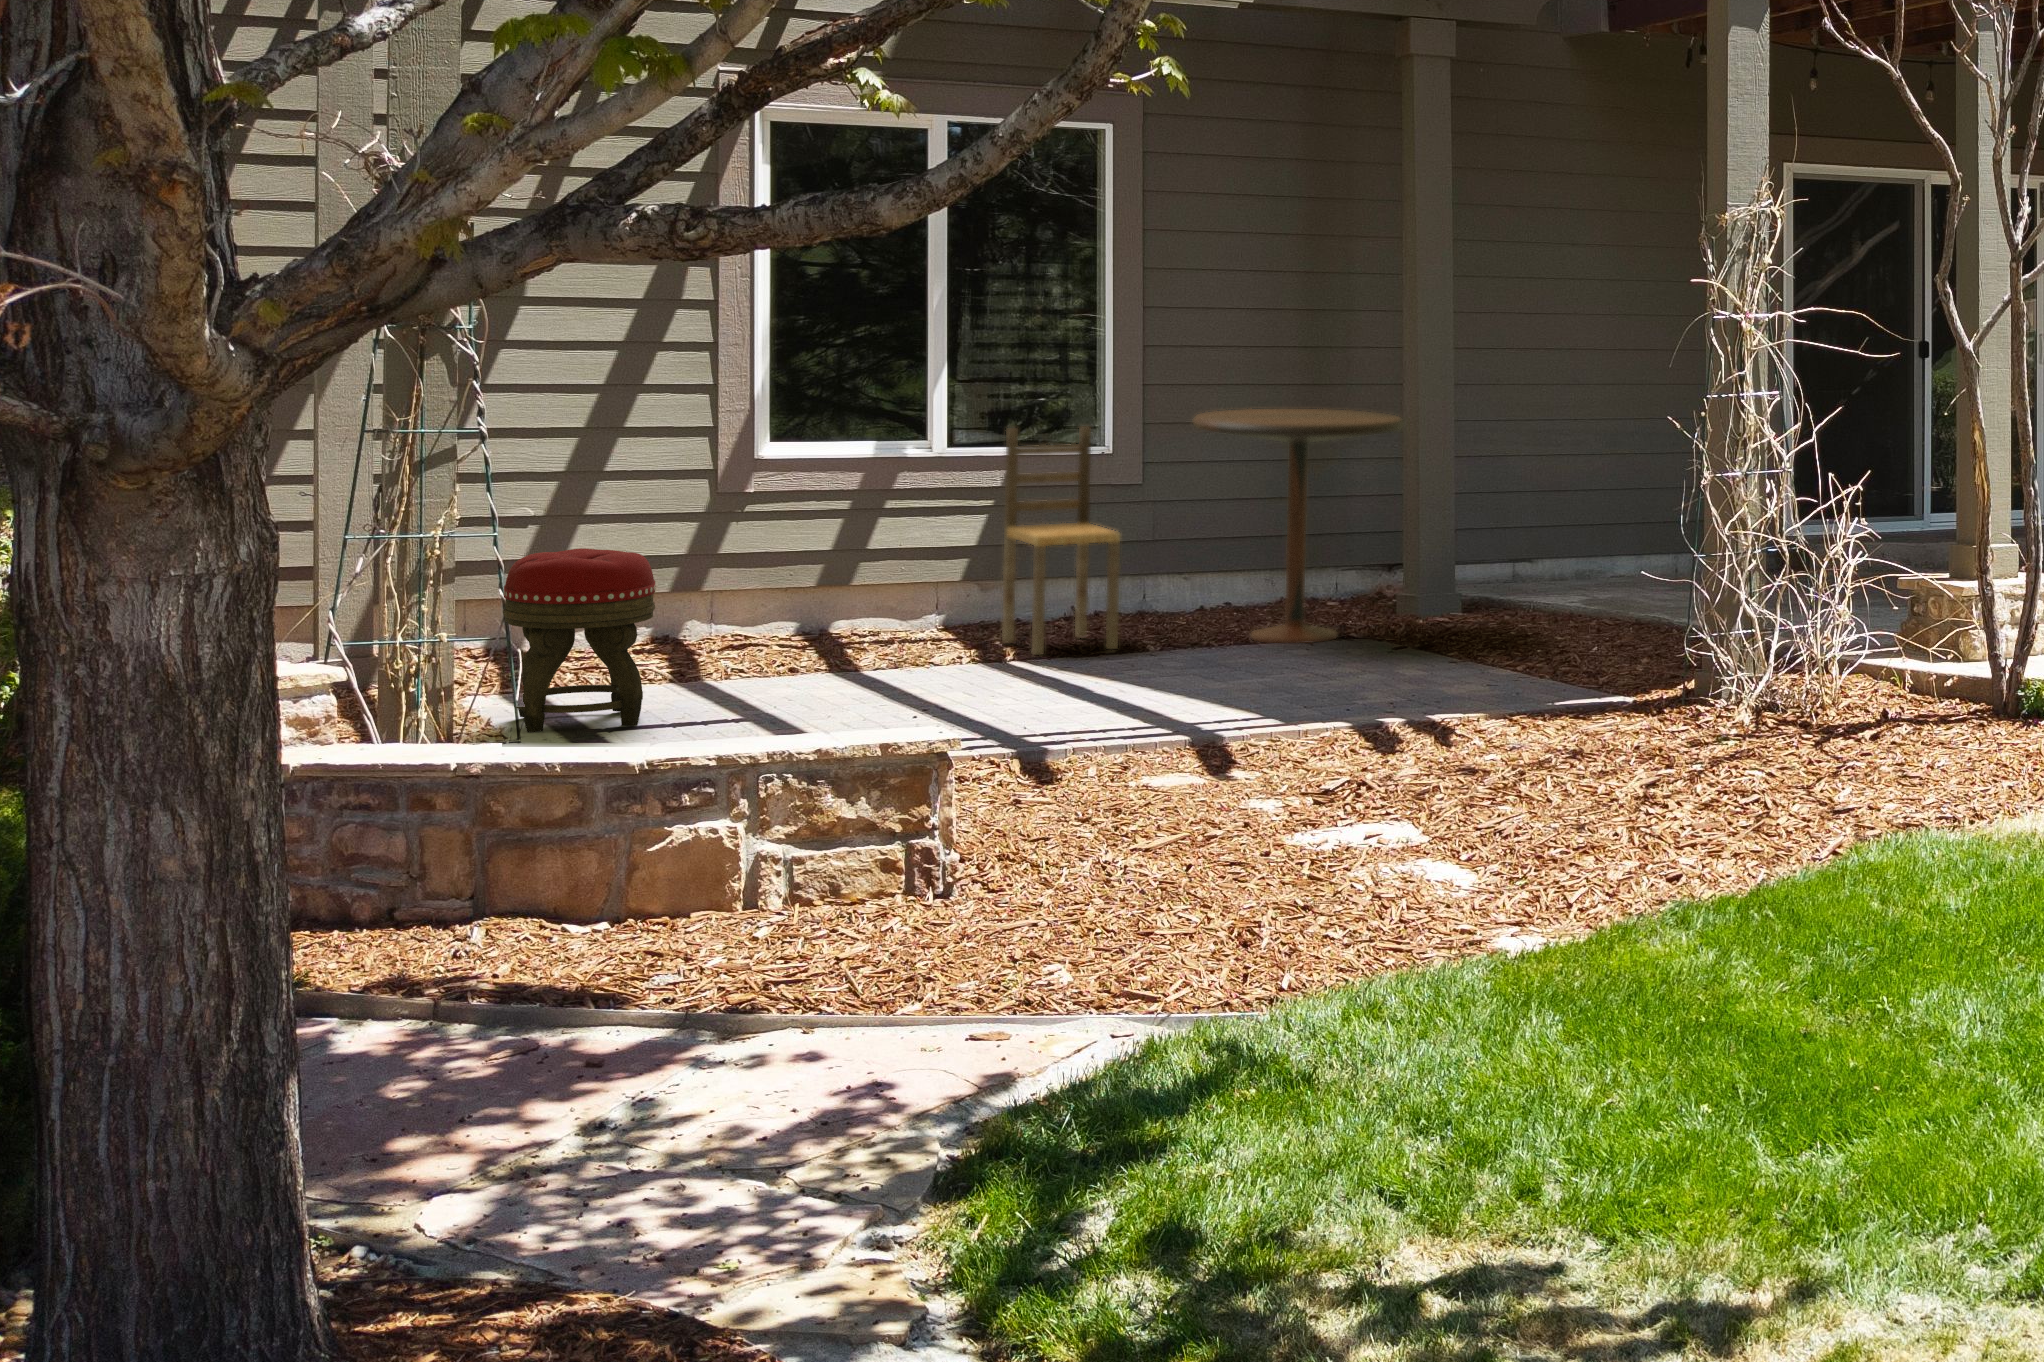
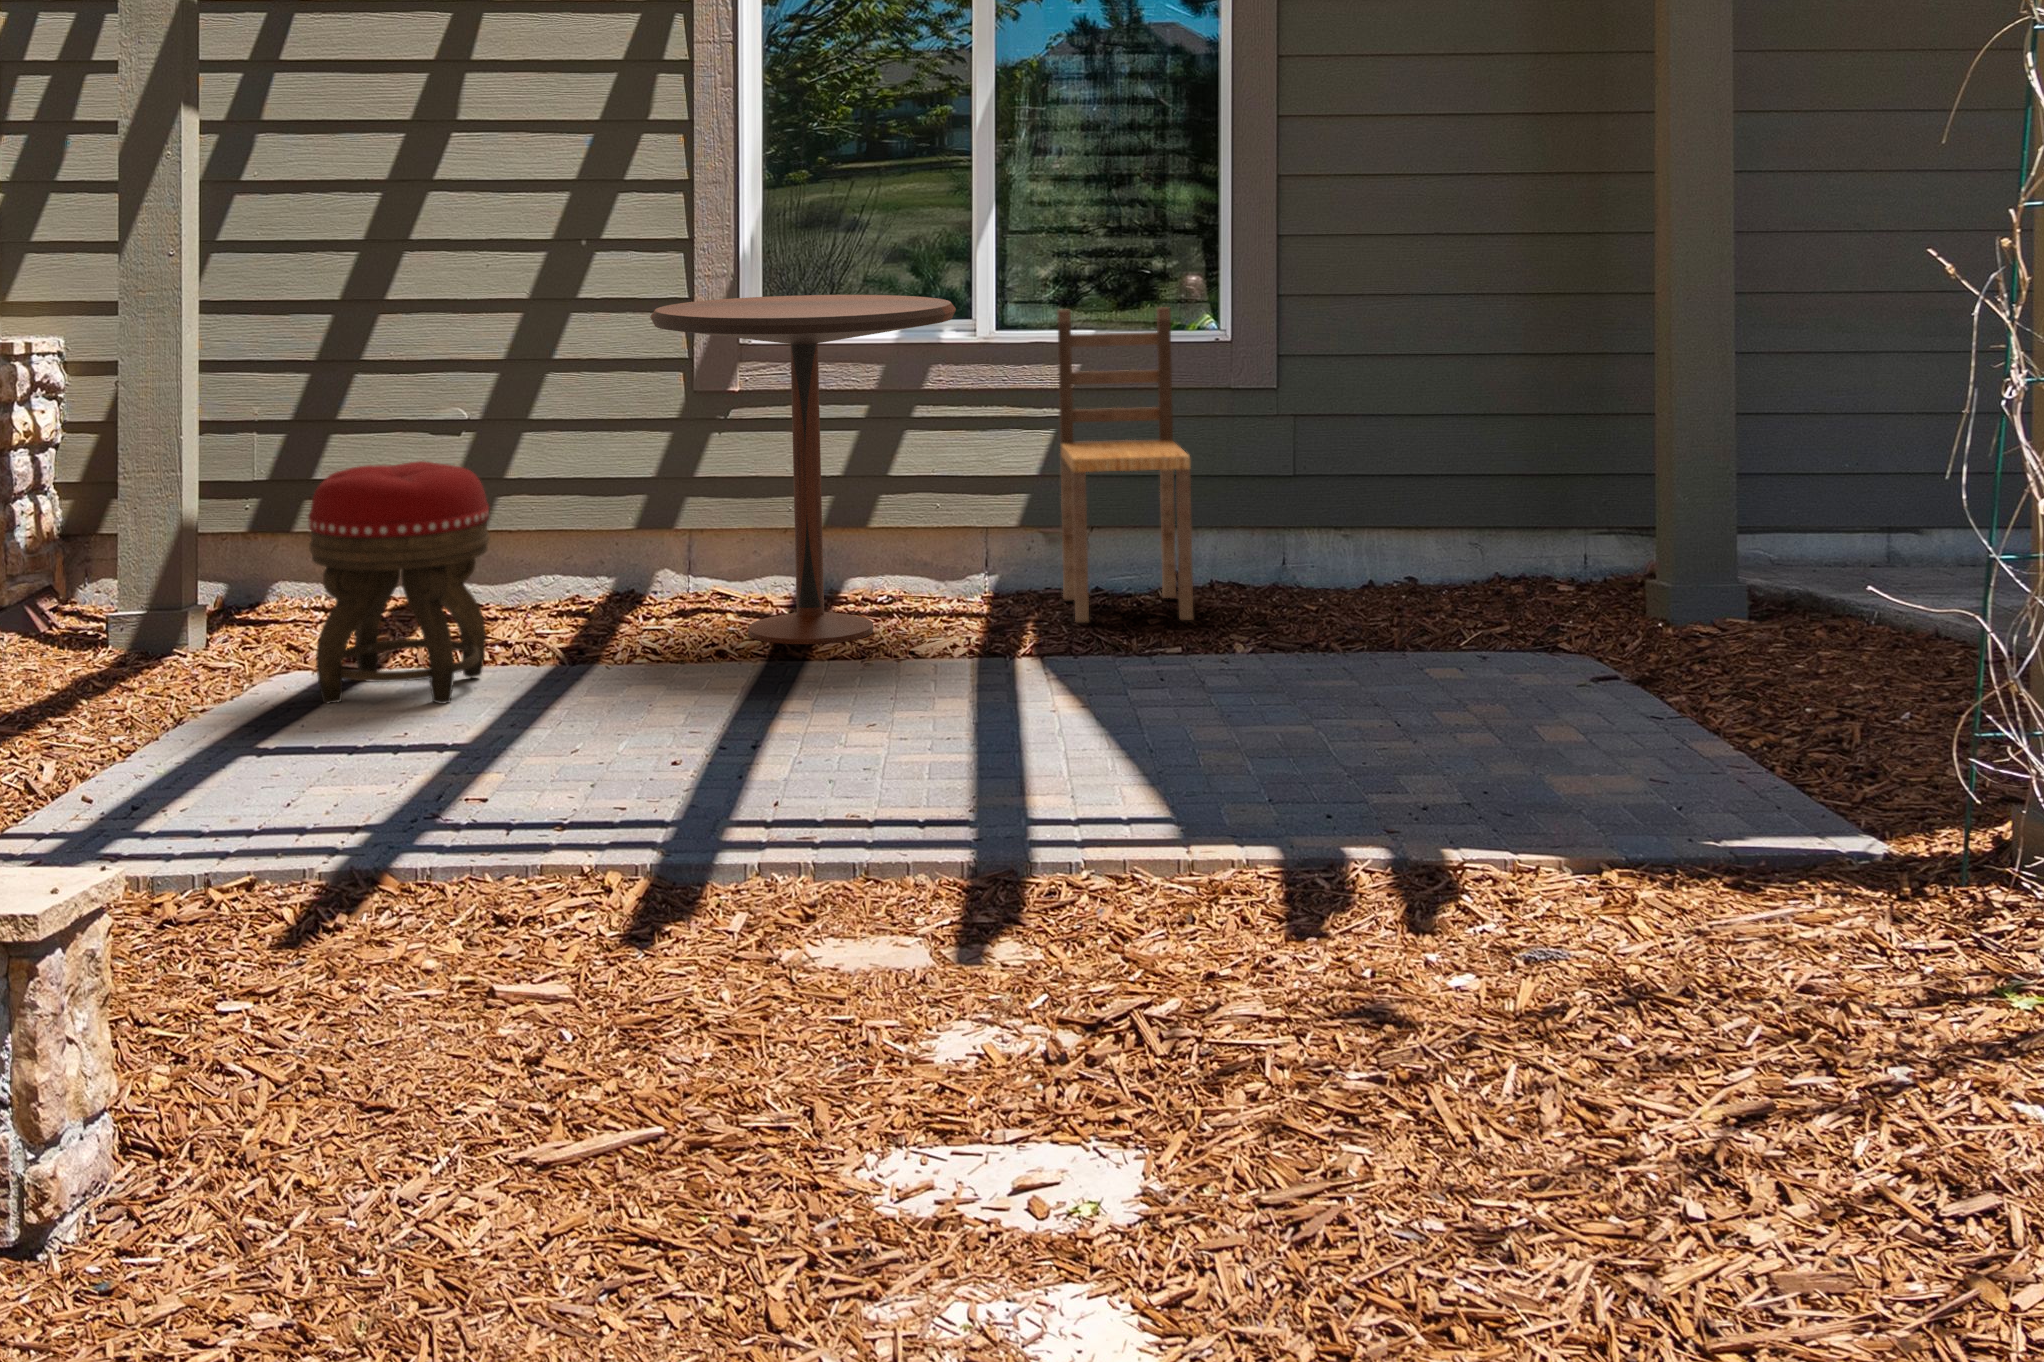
pedestal table: present [1193,409,1403,643] -> present [650,295,956,644]

